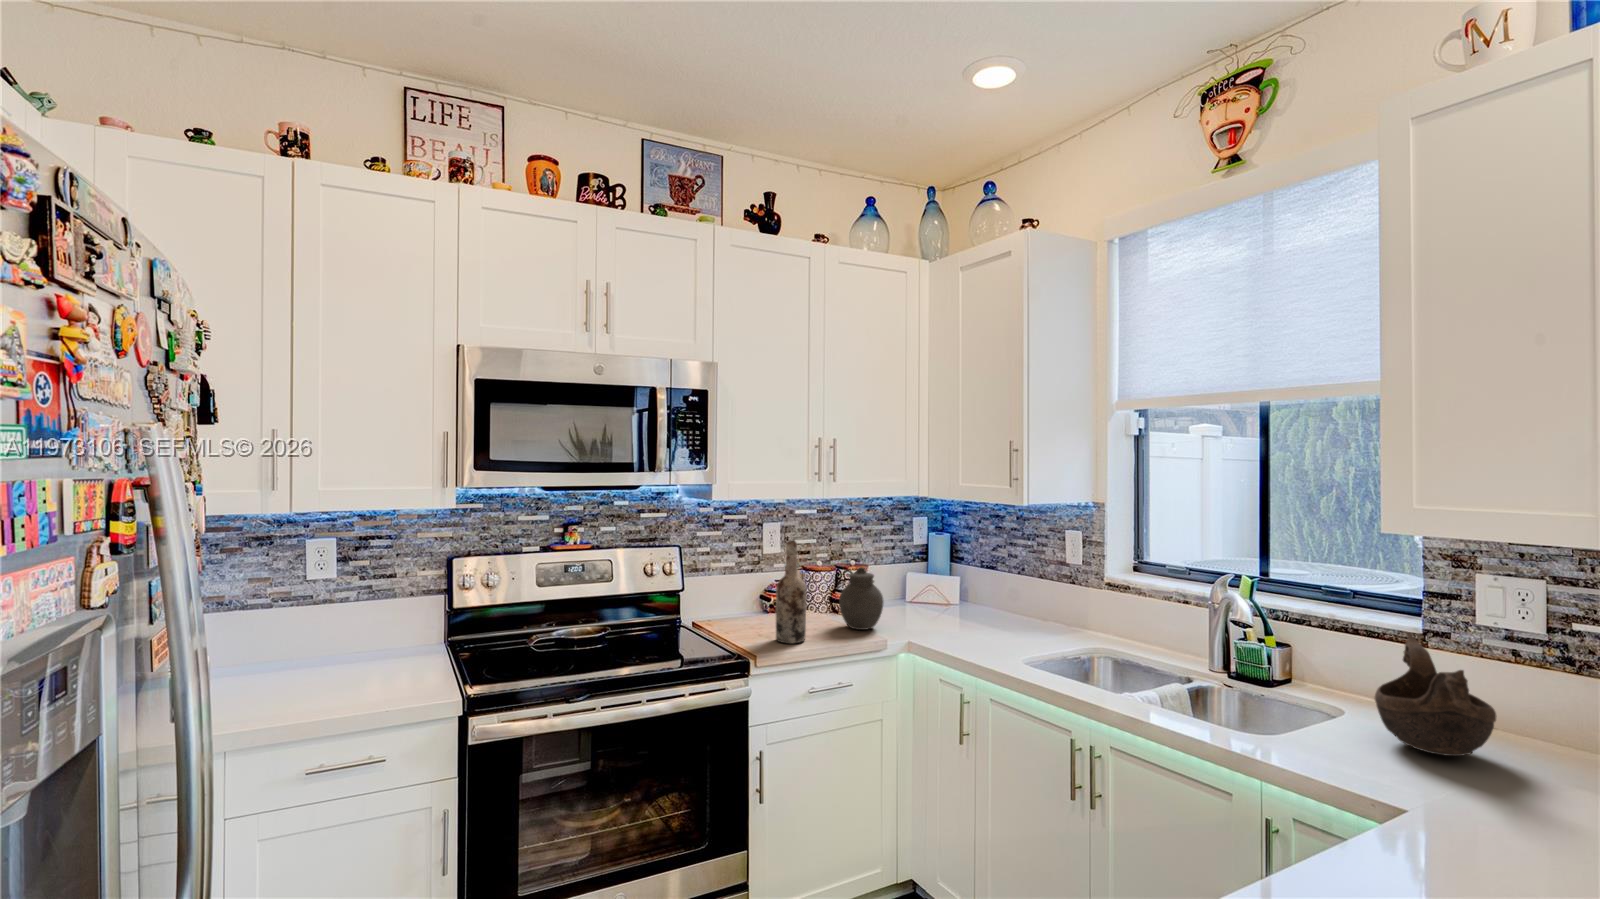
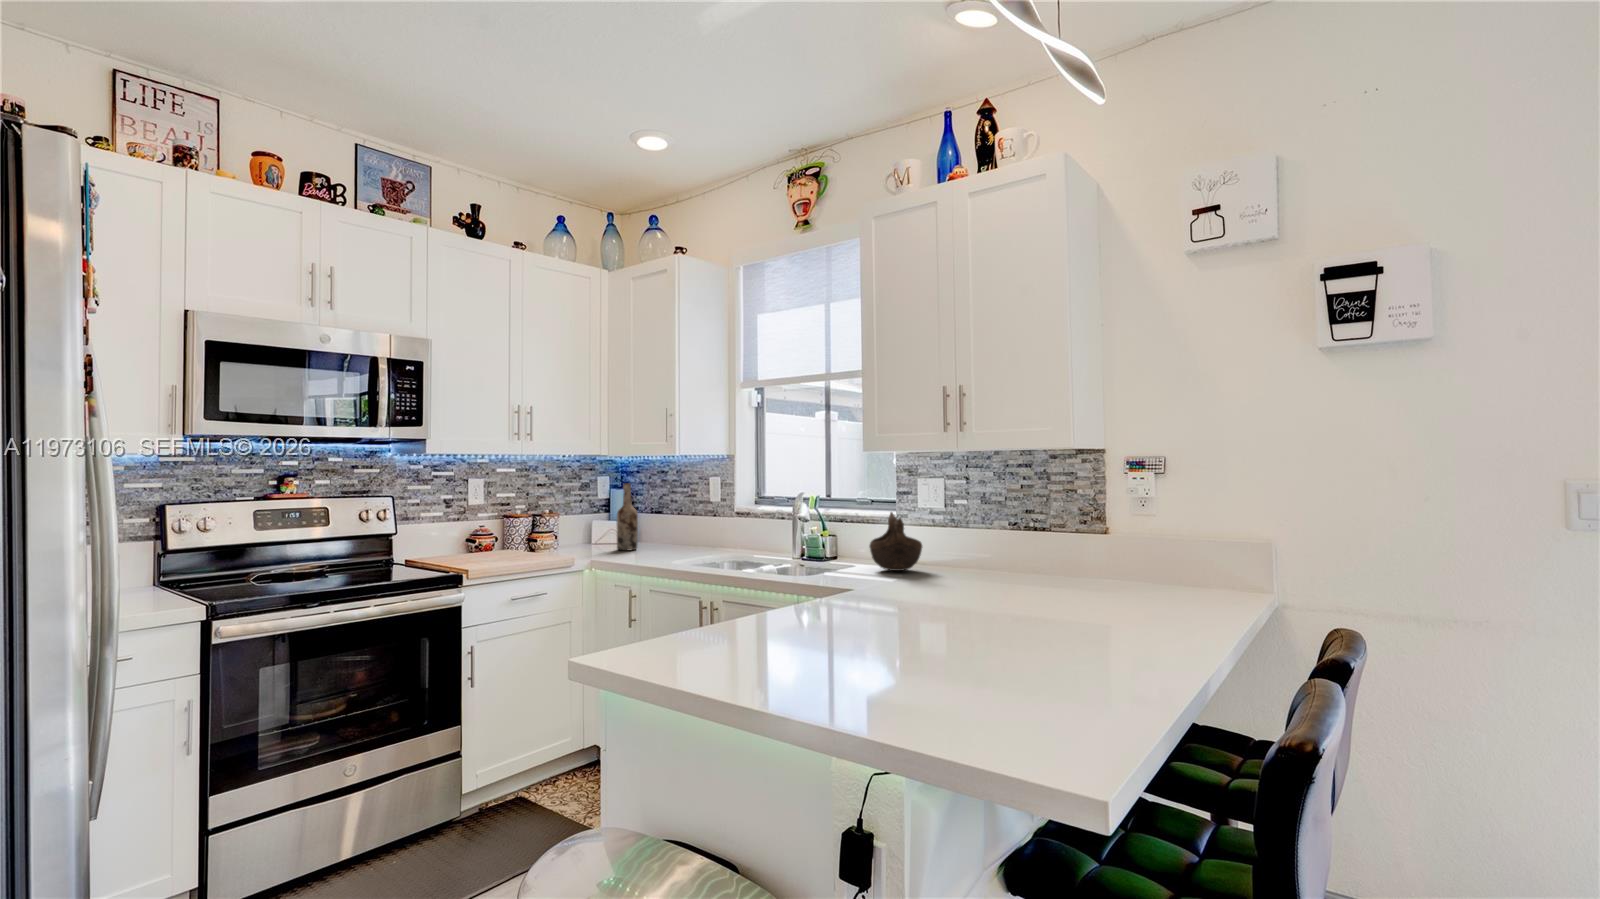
wine bottle: present [776,541,806,644] -> present [617,483,638,551]
jar: present [839,567,883,630] -> none [537,507,574,556]

